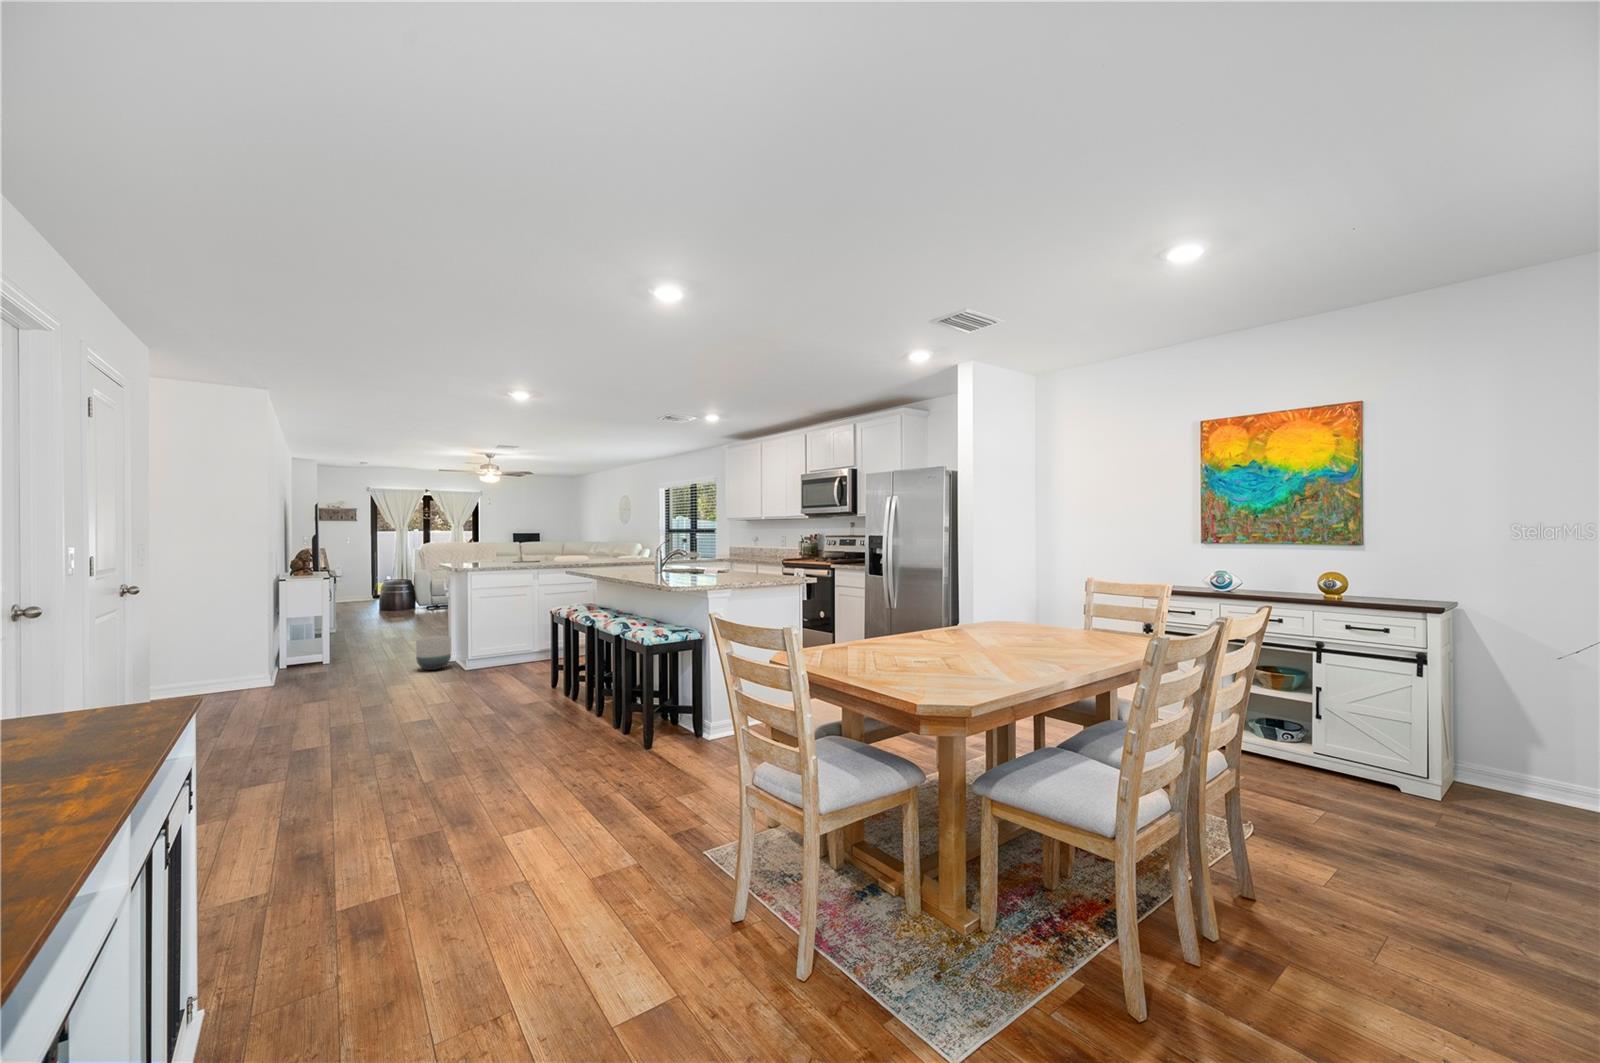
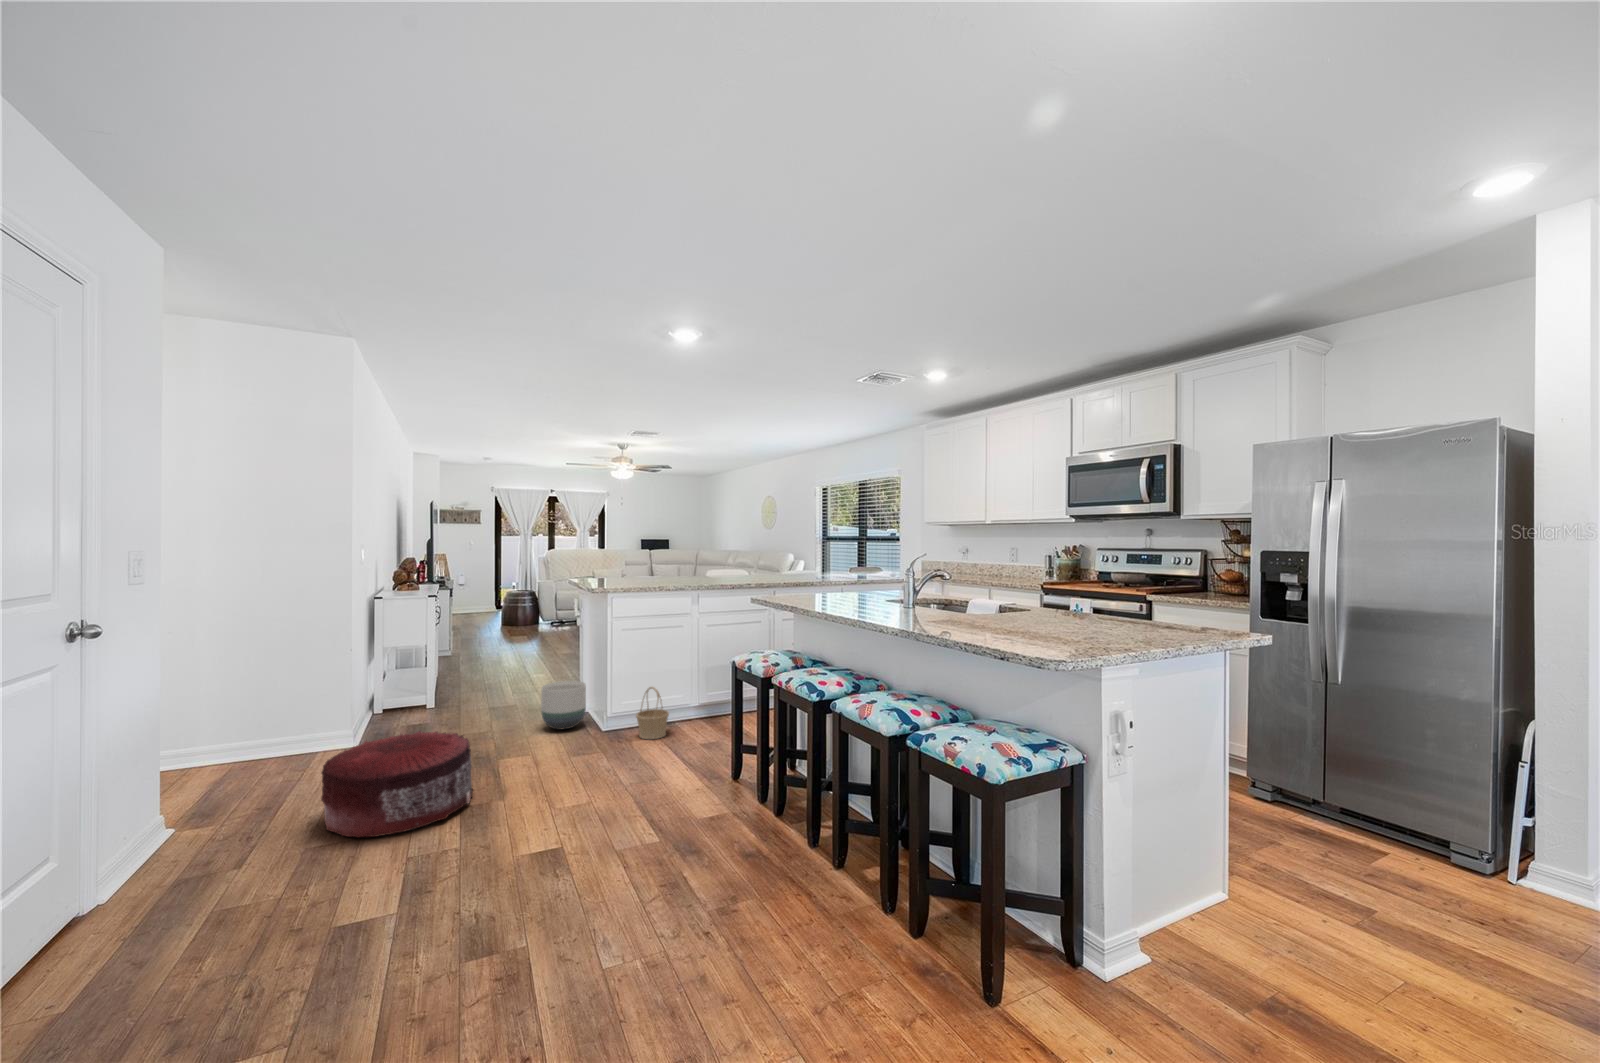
basket: none [488,636,514,672] -> present [636,687,669,739]
pouf: none [260,661,367,721] -> present [321,731,473,838]

